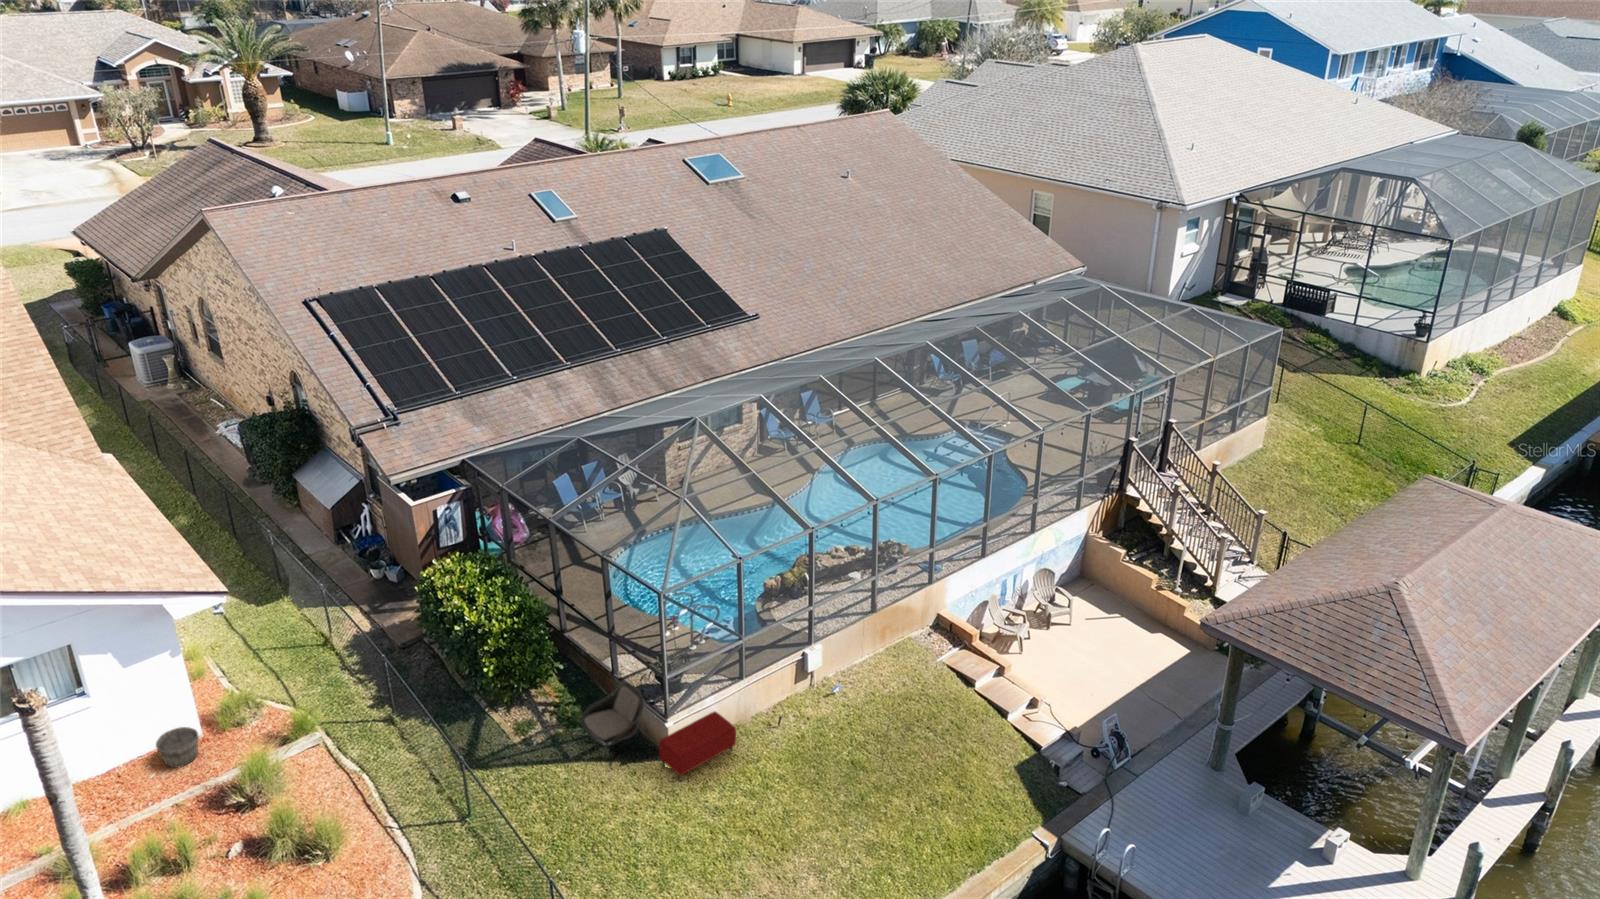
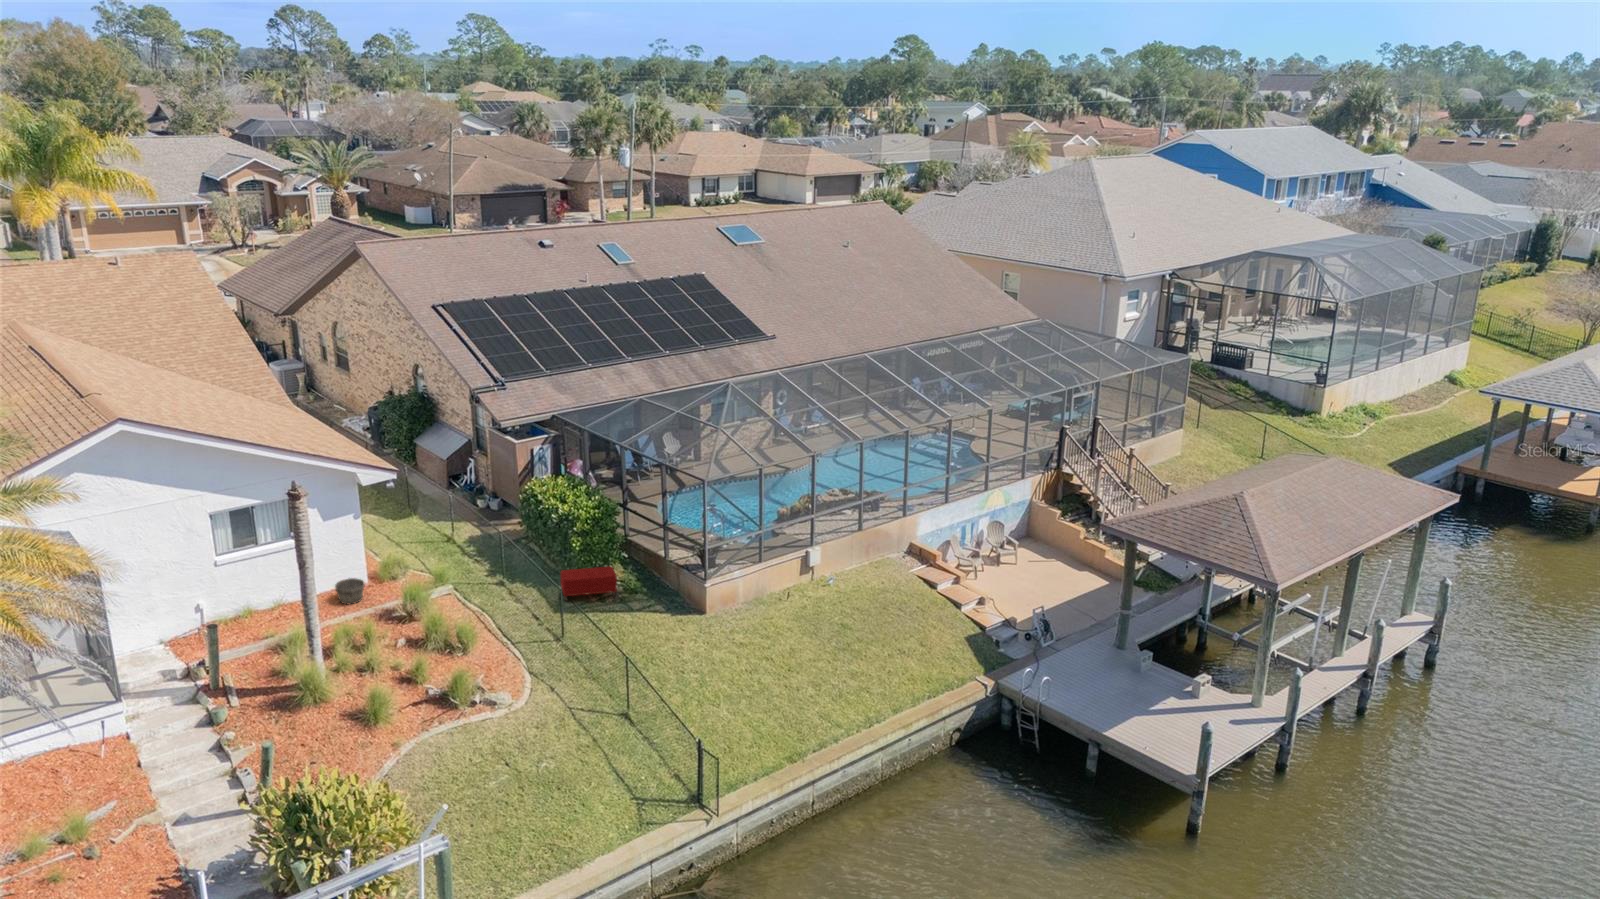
lounge chair: present [580,683,646,766] -> none [641,561,689,619]
bench: present [659,711,736,781] -> present [561,566,617,601]

